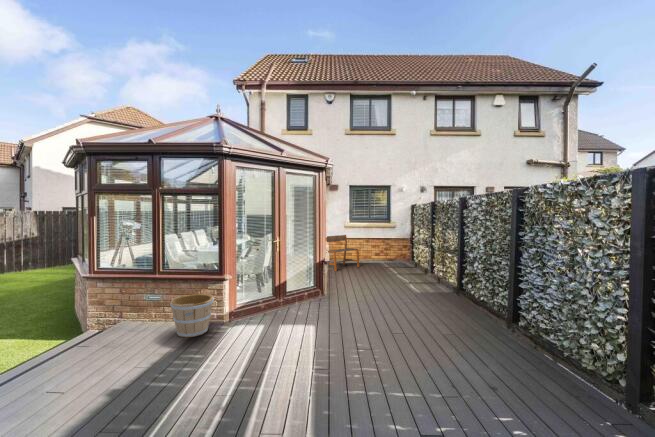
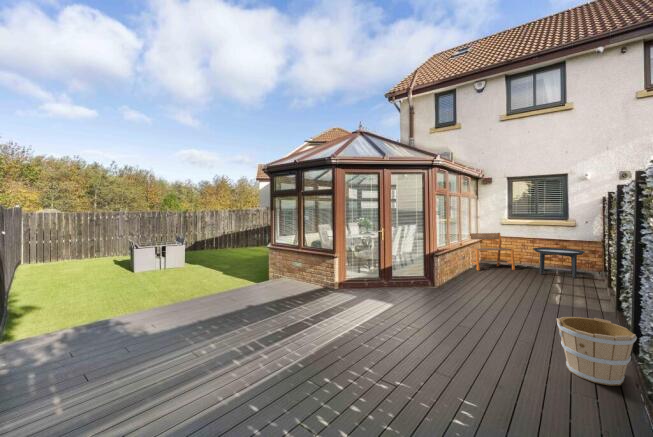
round table: none [372,246,406,269] -> present [533,248,585,278]
wooden bucket: present [170,294,214,338] -> present [557,317,637,386]

